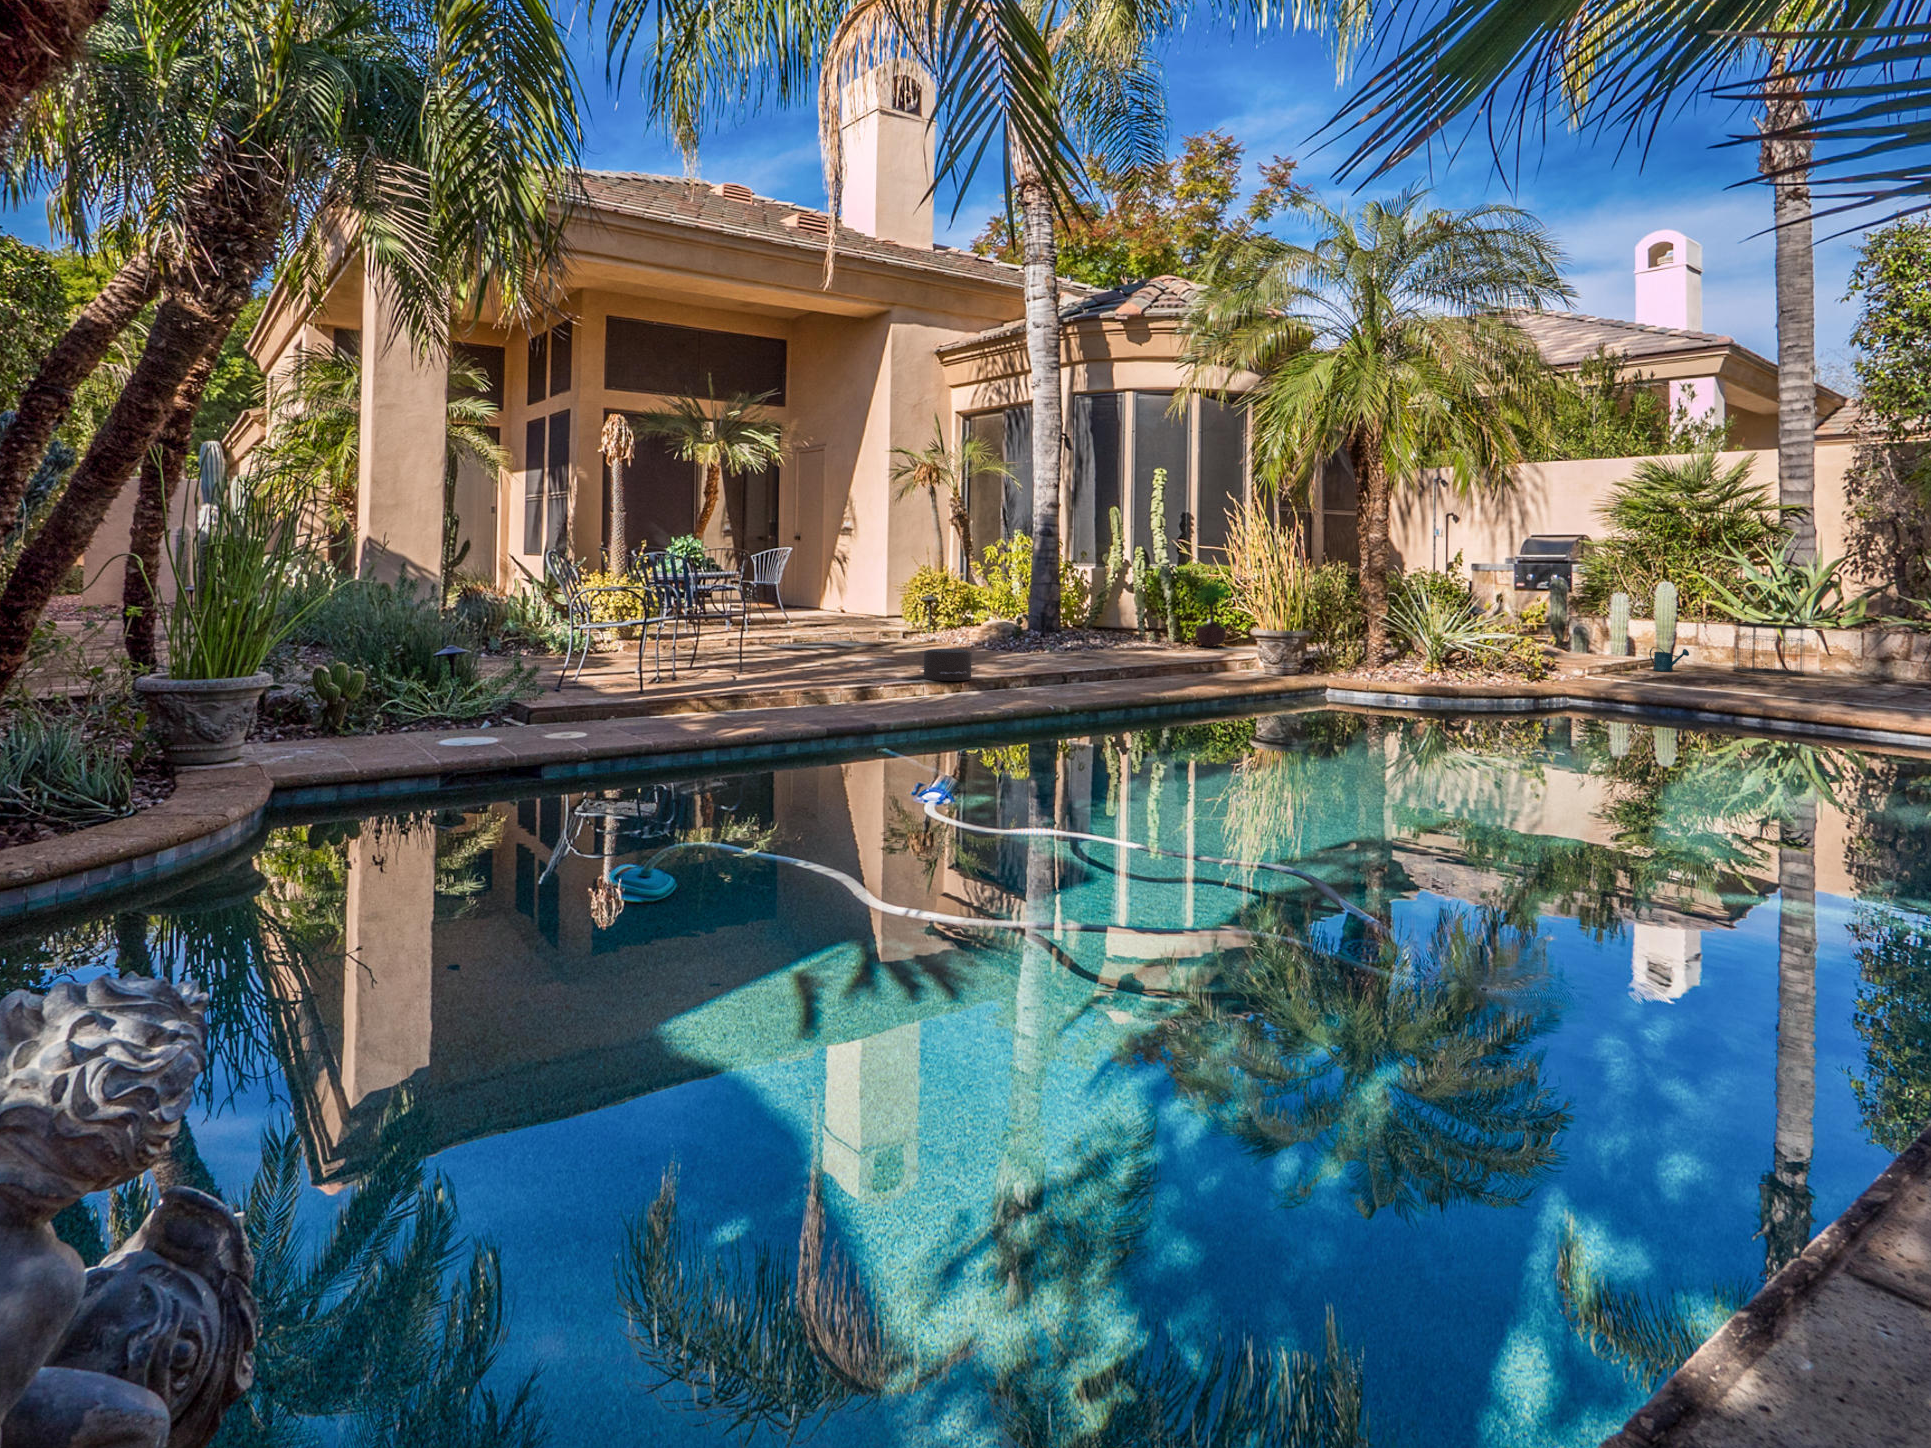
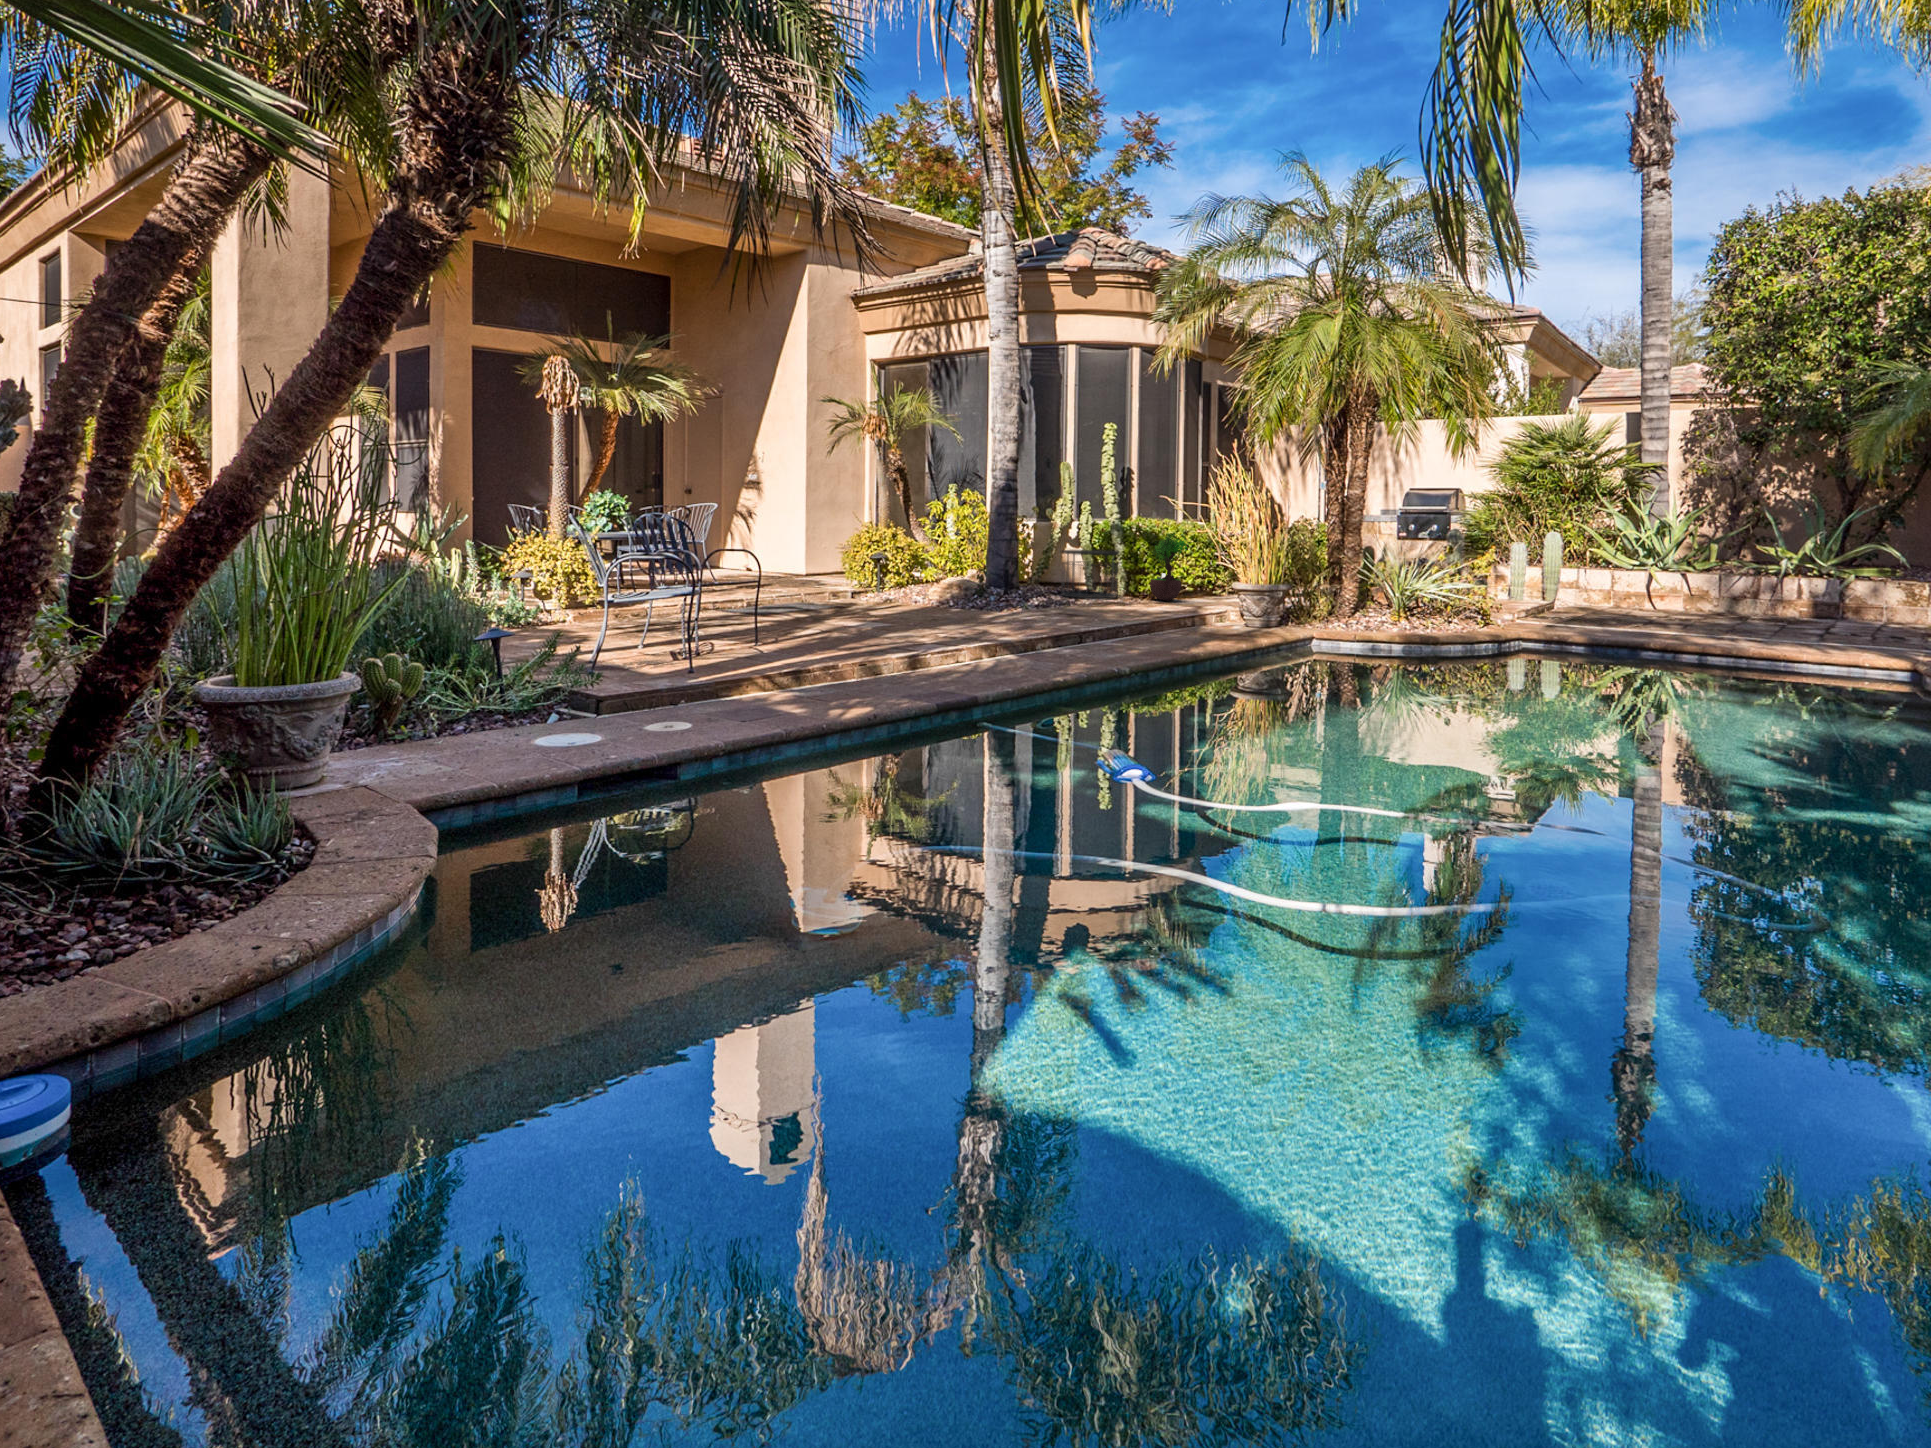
side table: present [1733,623,1807,676] -> present [1062,550,1119,598]
watering can: present [1649,647,1689,672] -> none [1552,592,1589,614]
pouf: present [920,649,972,681] -> none [936,614,996,647]

